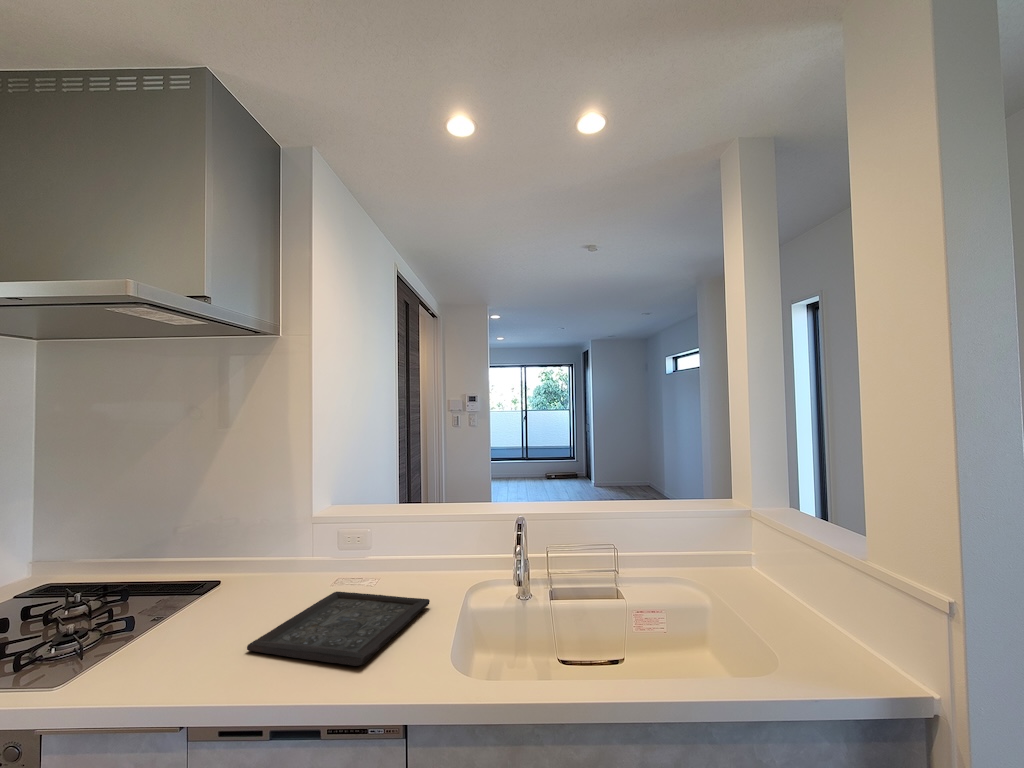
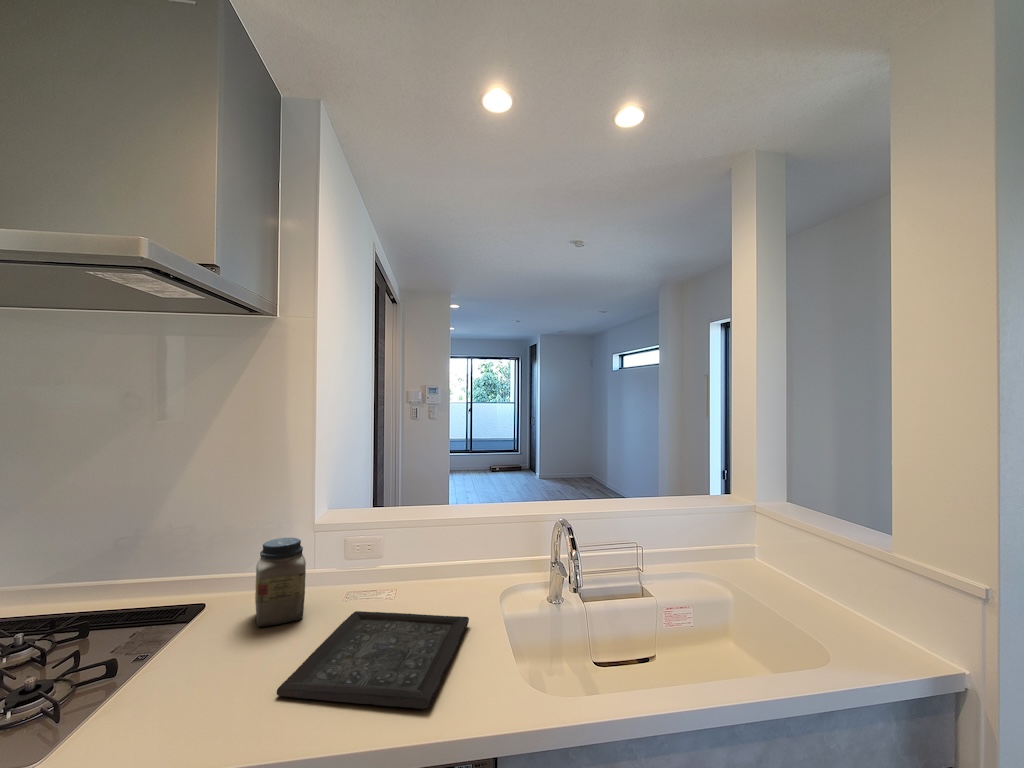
jar: none [253,526,297,601] -> present [255,538,306,627]

